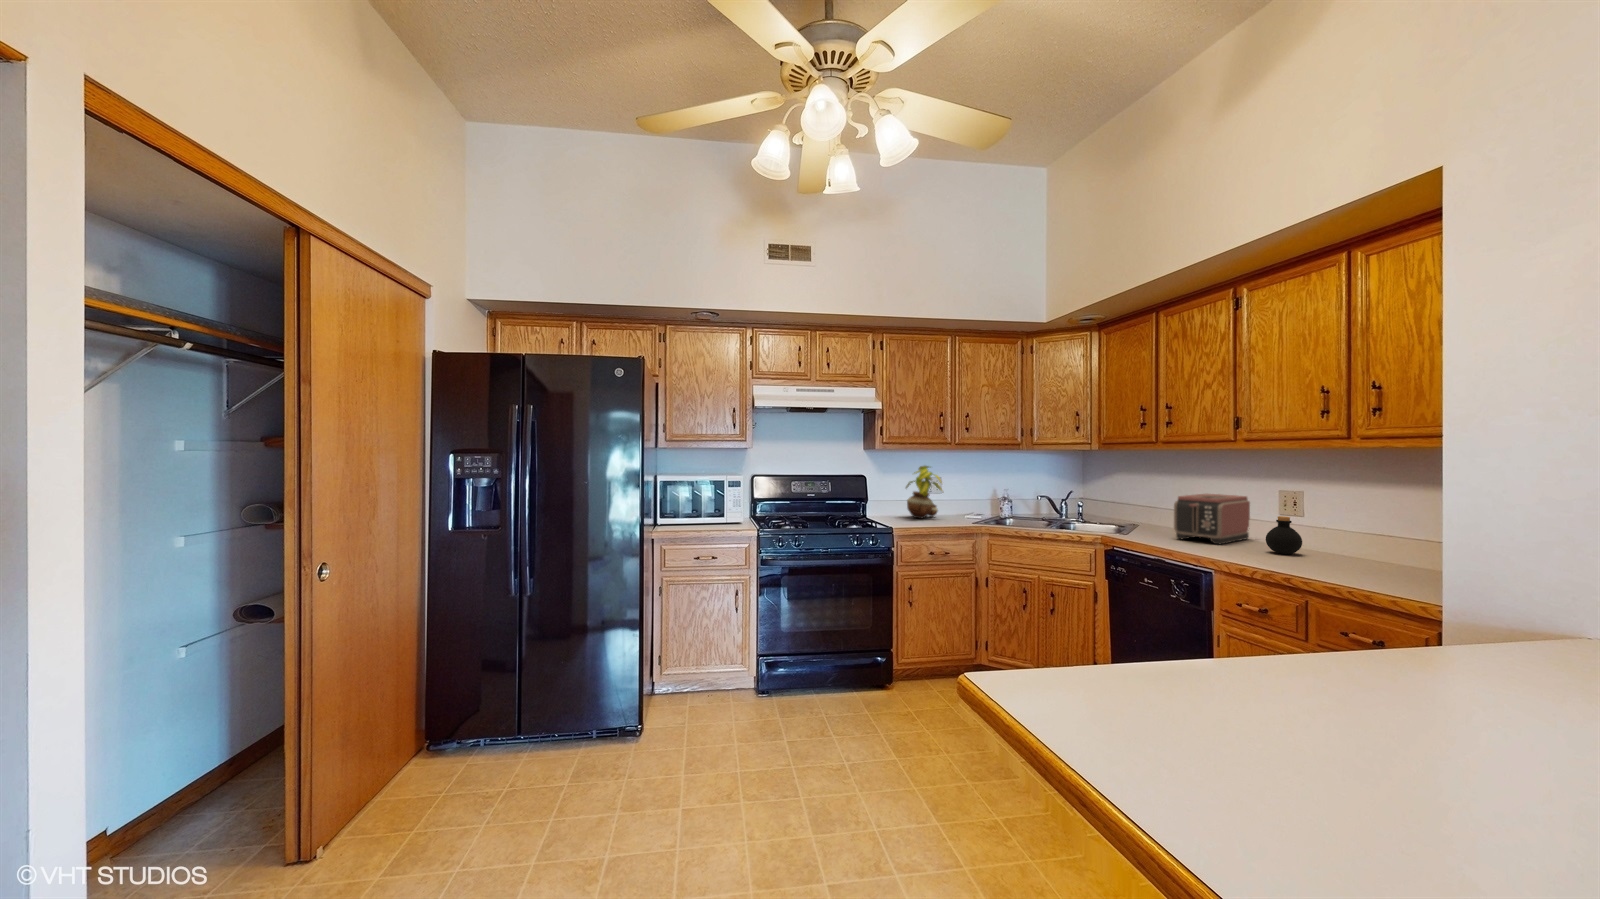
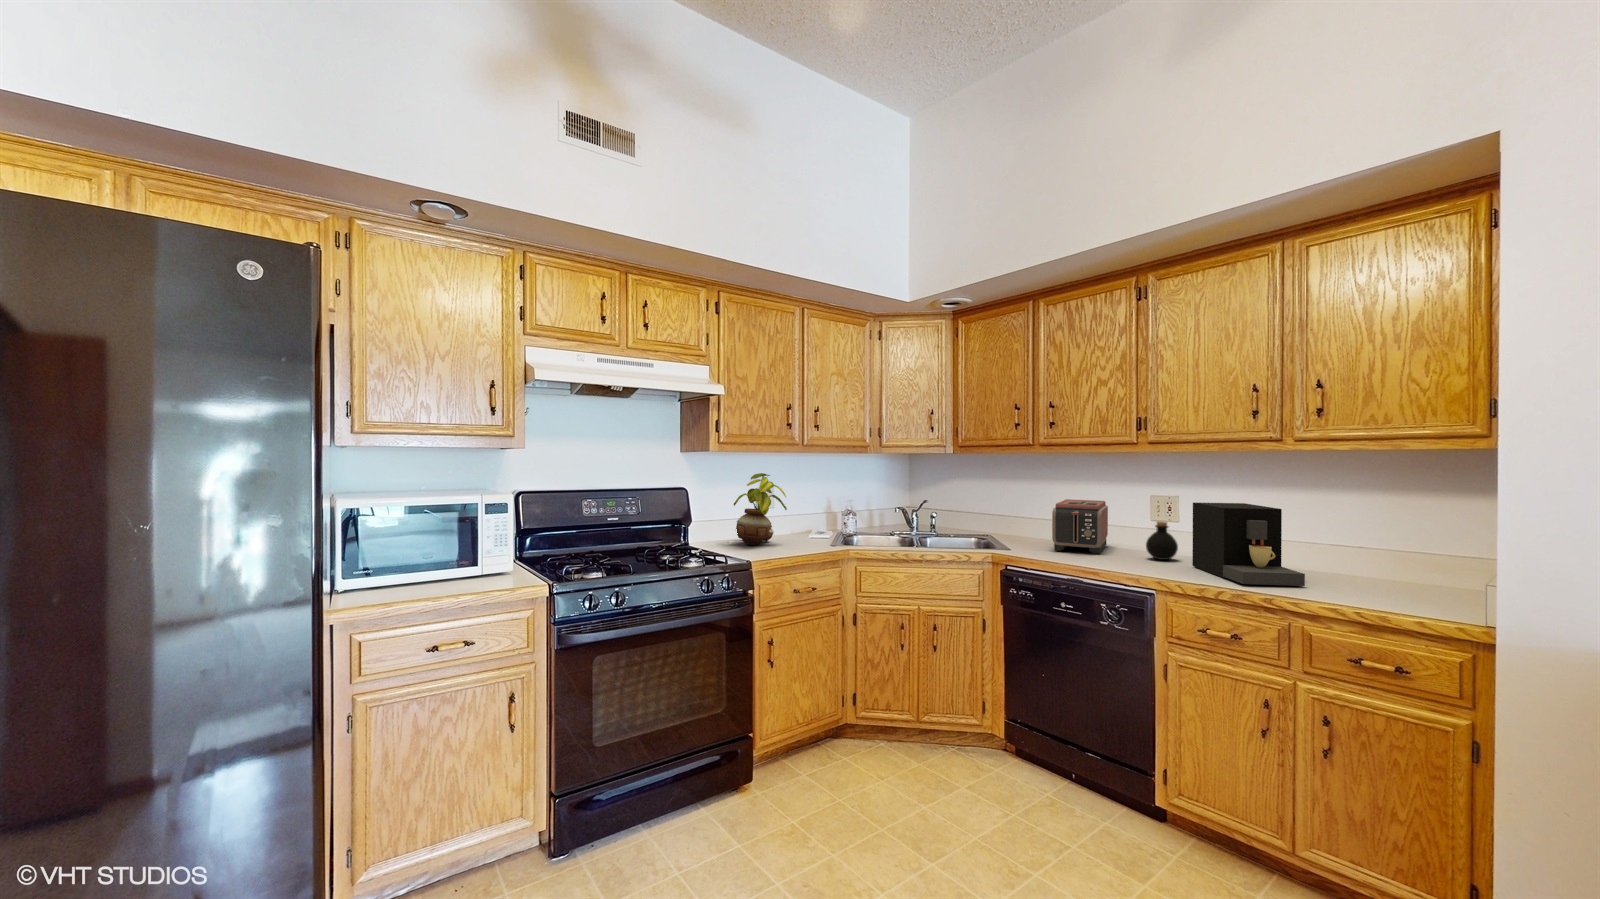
coffee maker: none [1305,498,1401,585] -> present [1192,503,1305,586]

